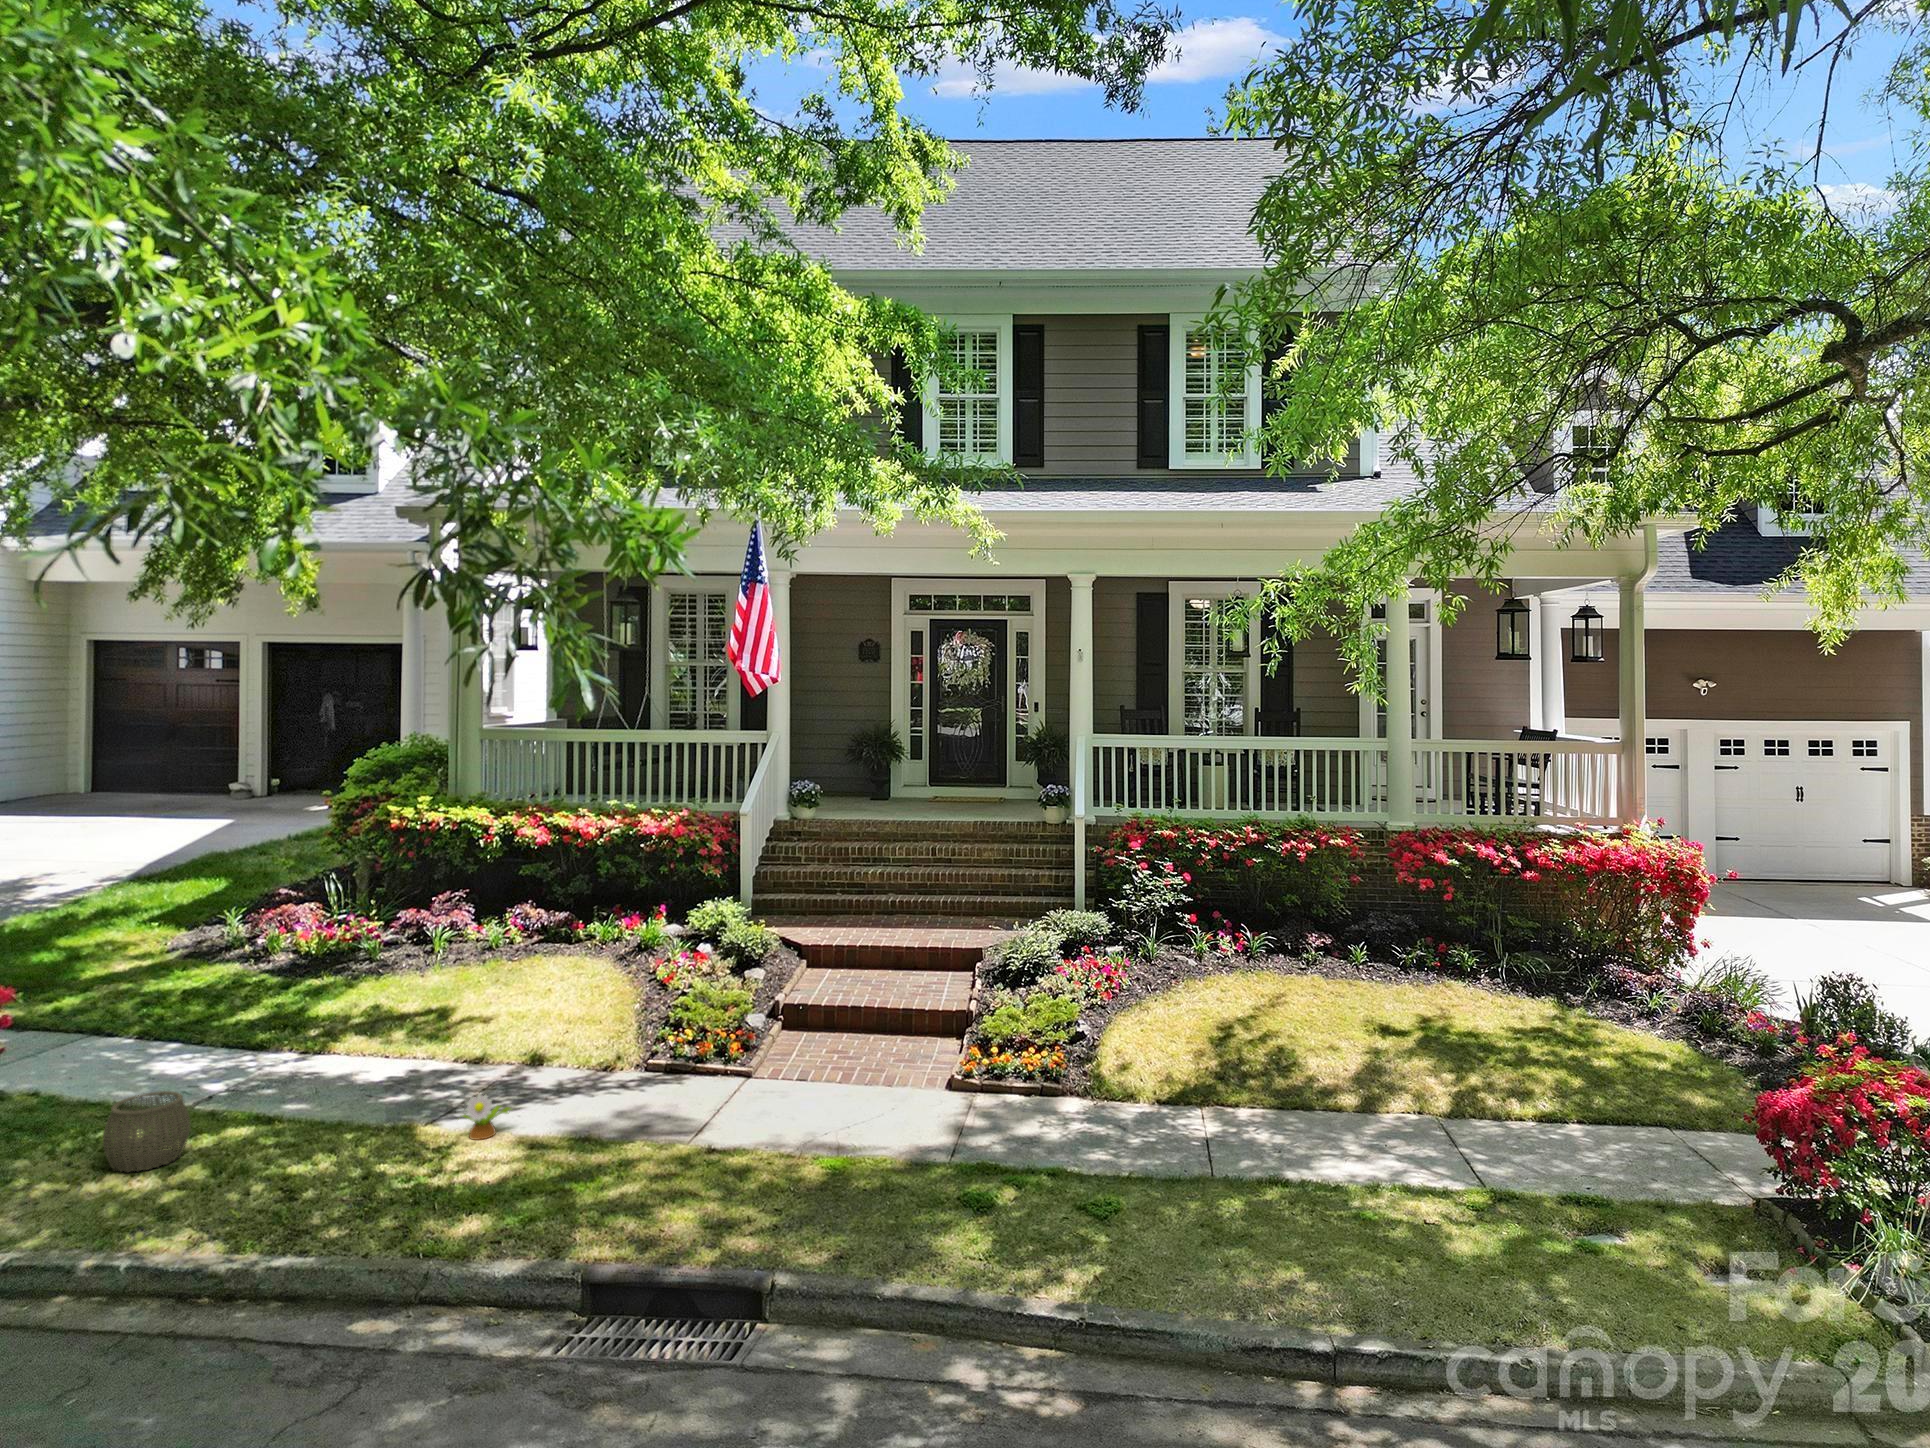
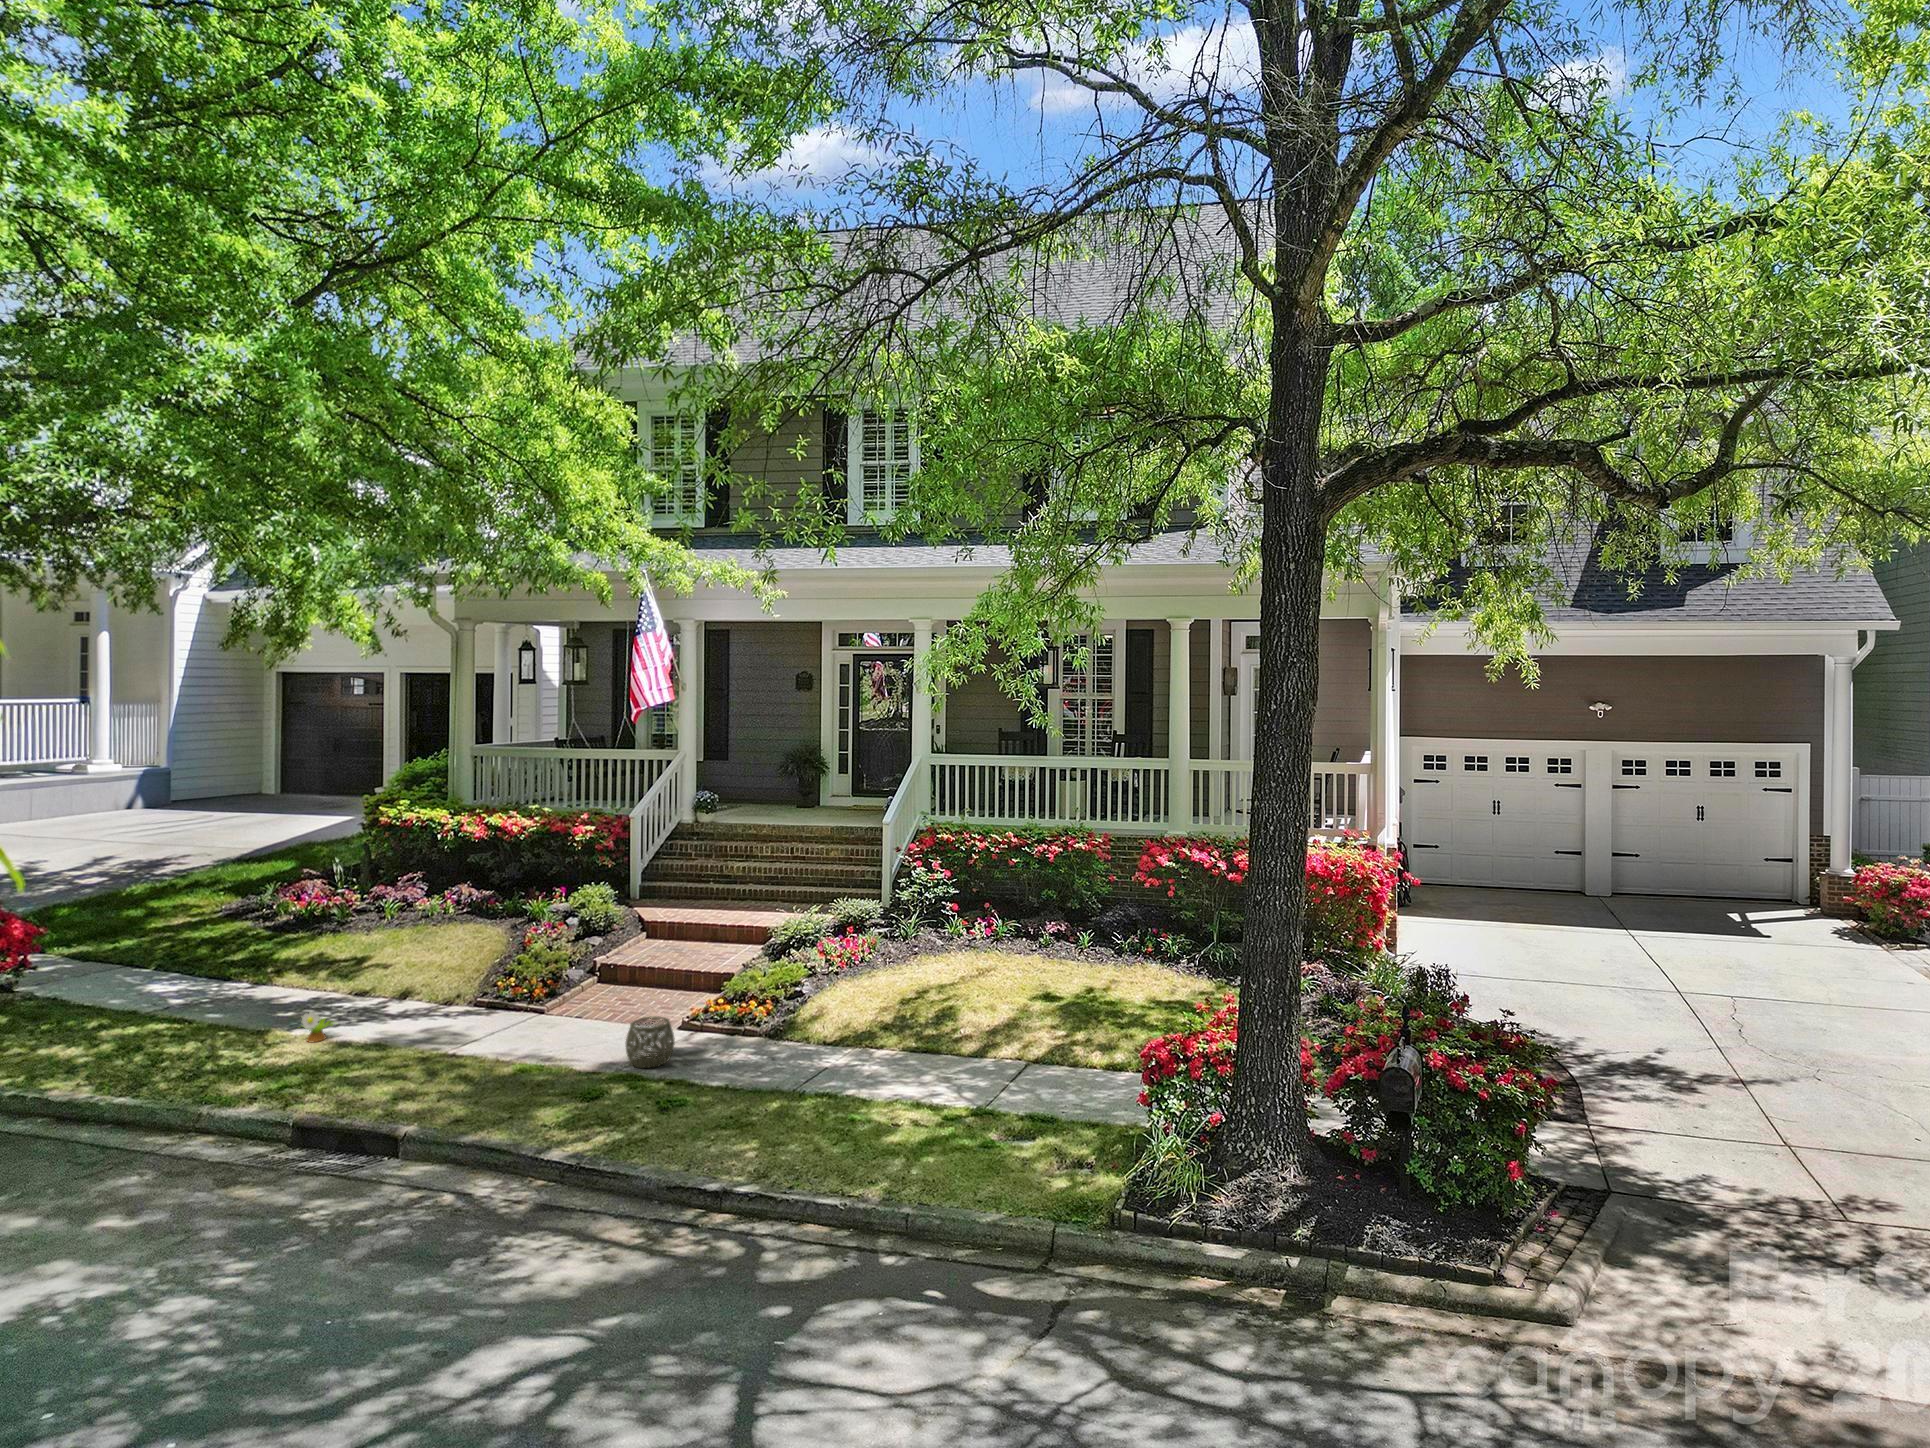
woven basket: present [103,1091,190,1172] -> present [625,1016,675,1068]

